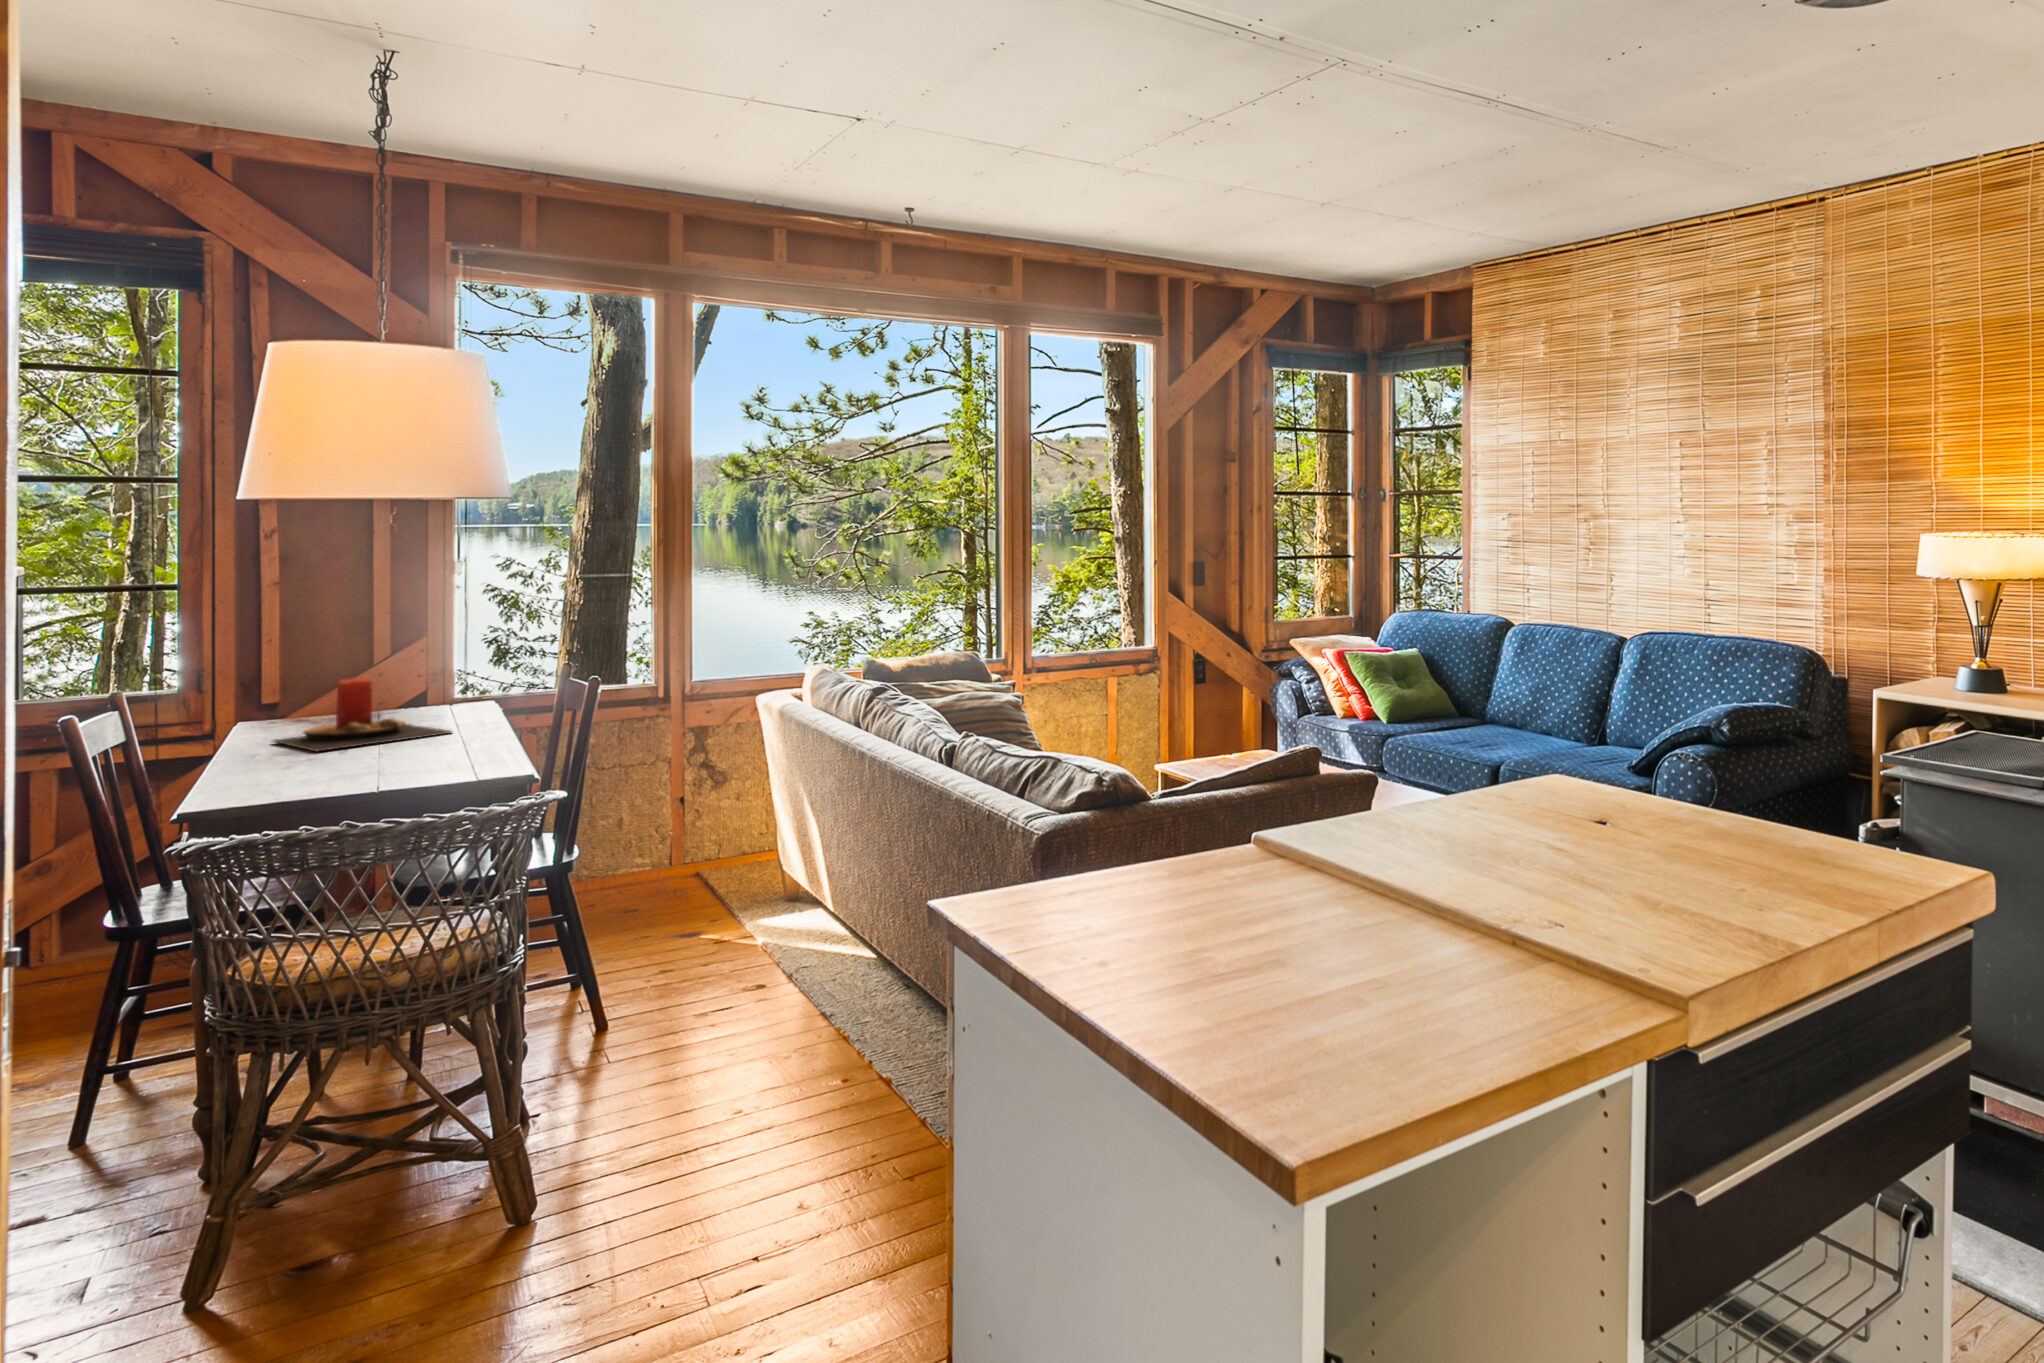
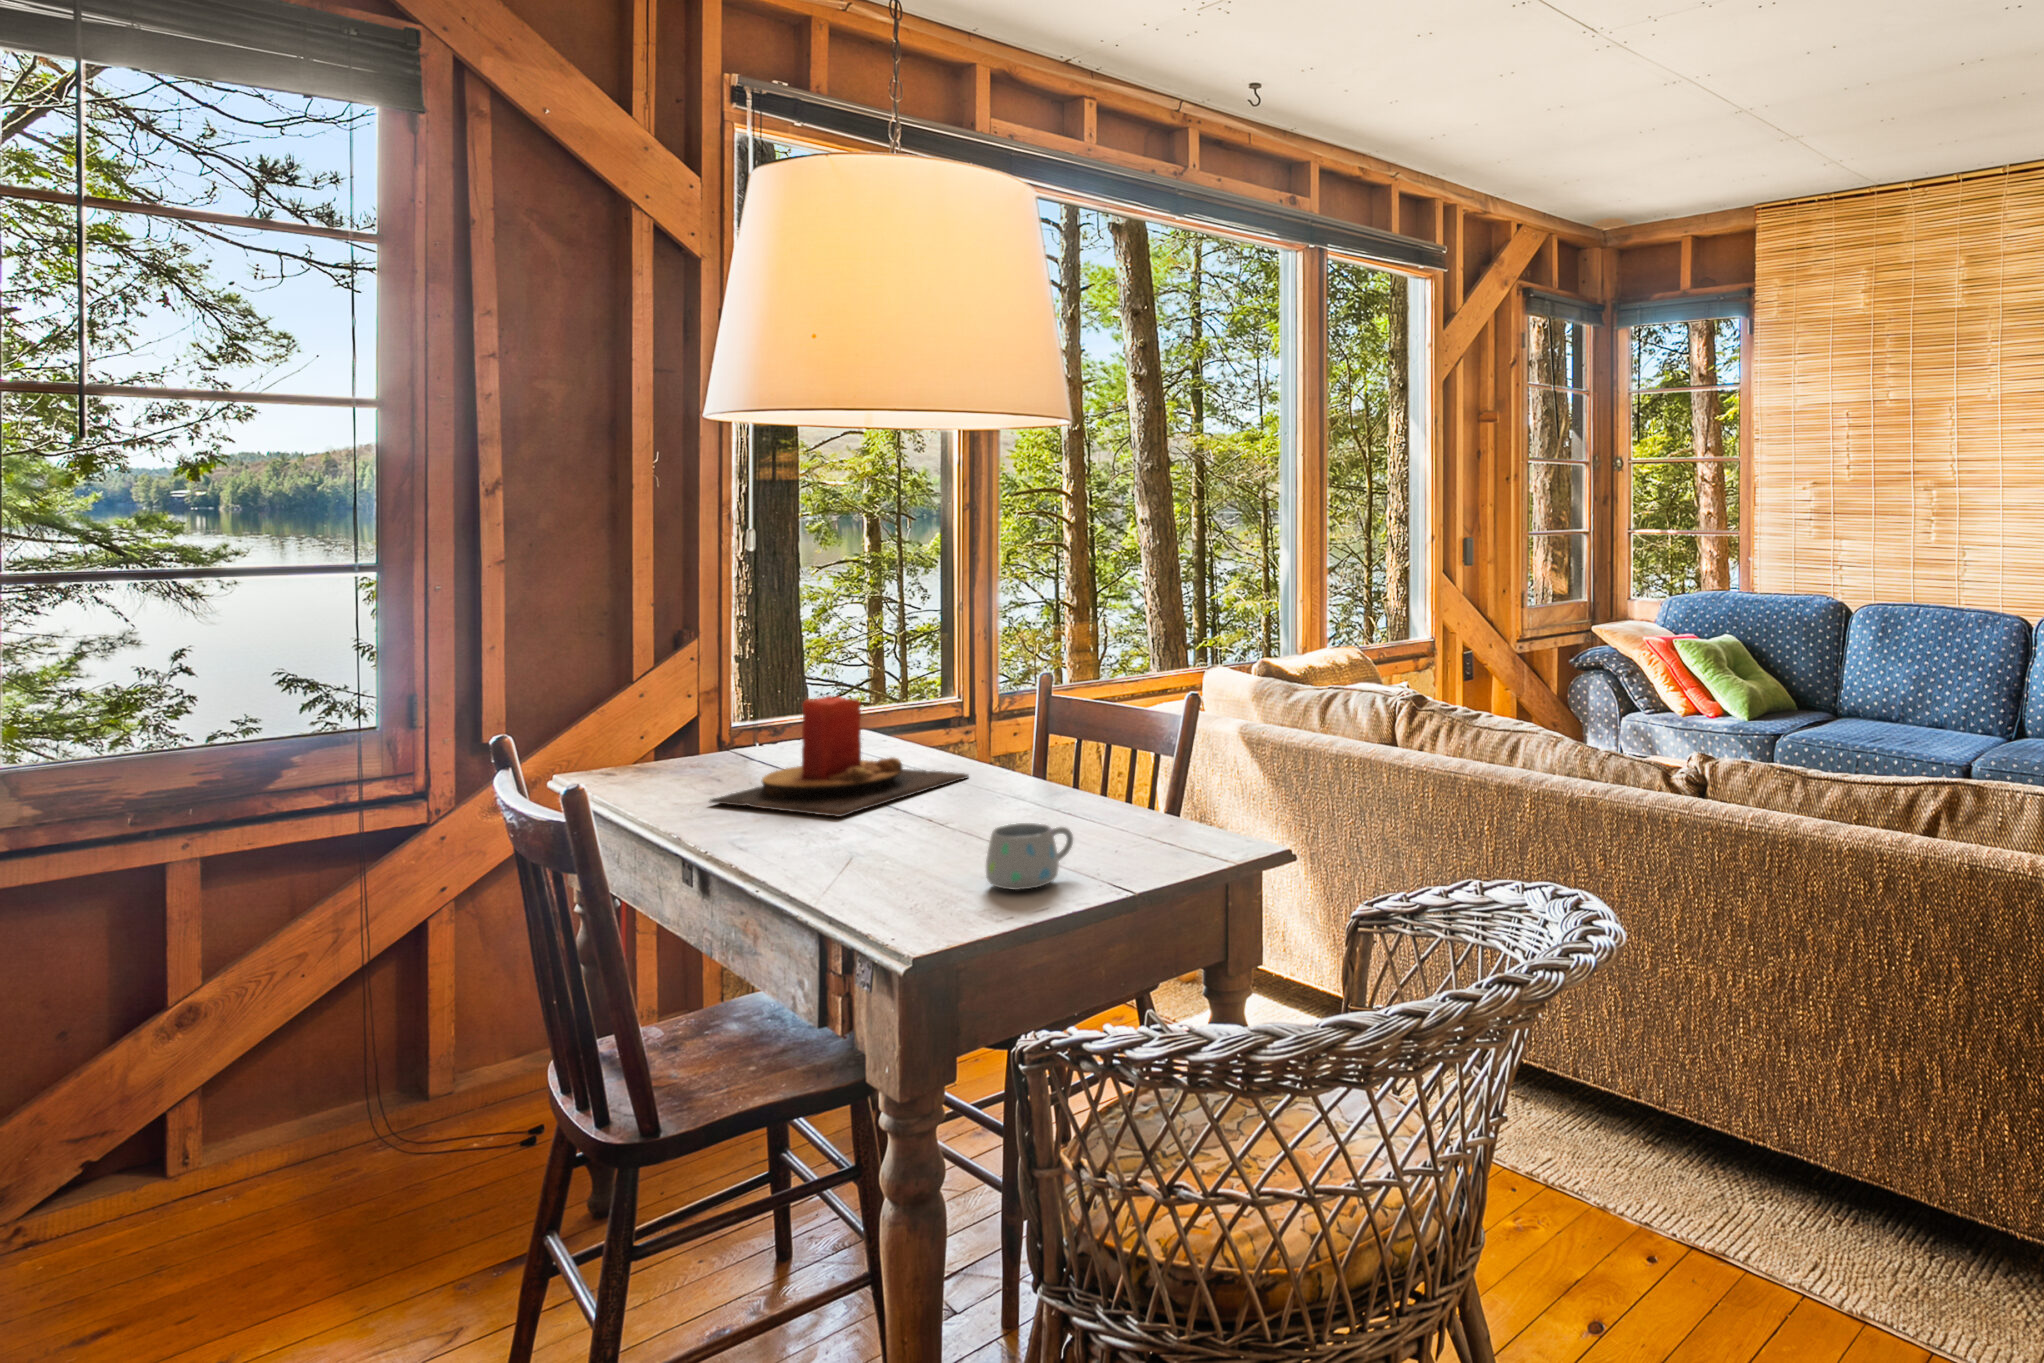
mug: none [282,752,350,788] -> present [986,823,1073,890]

